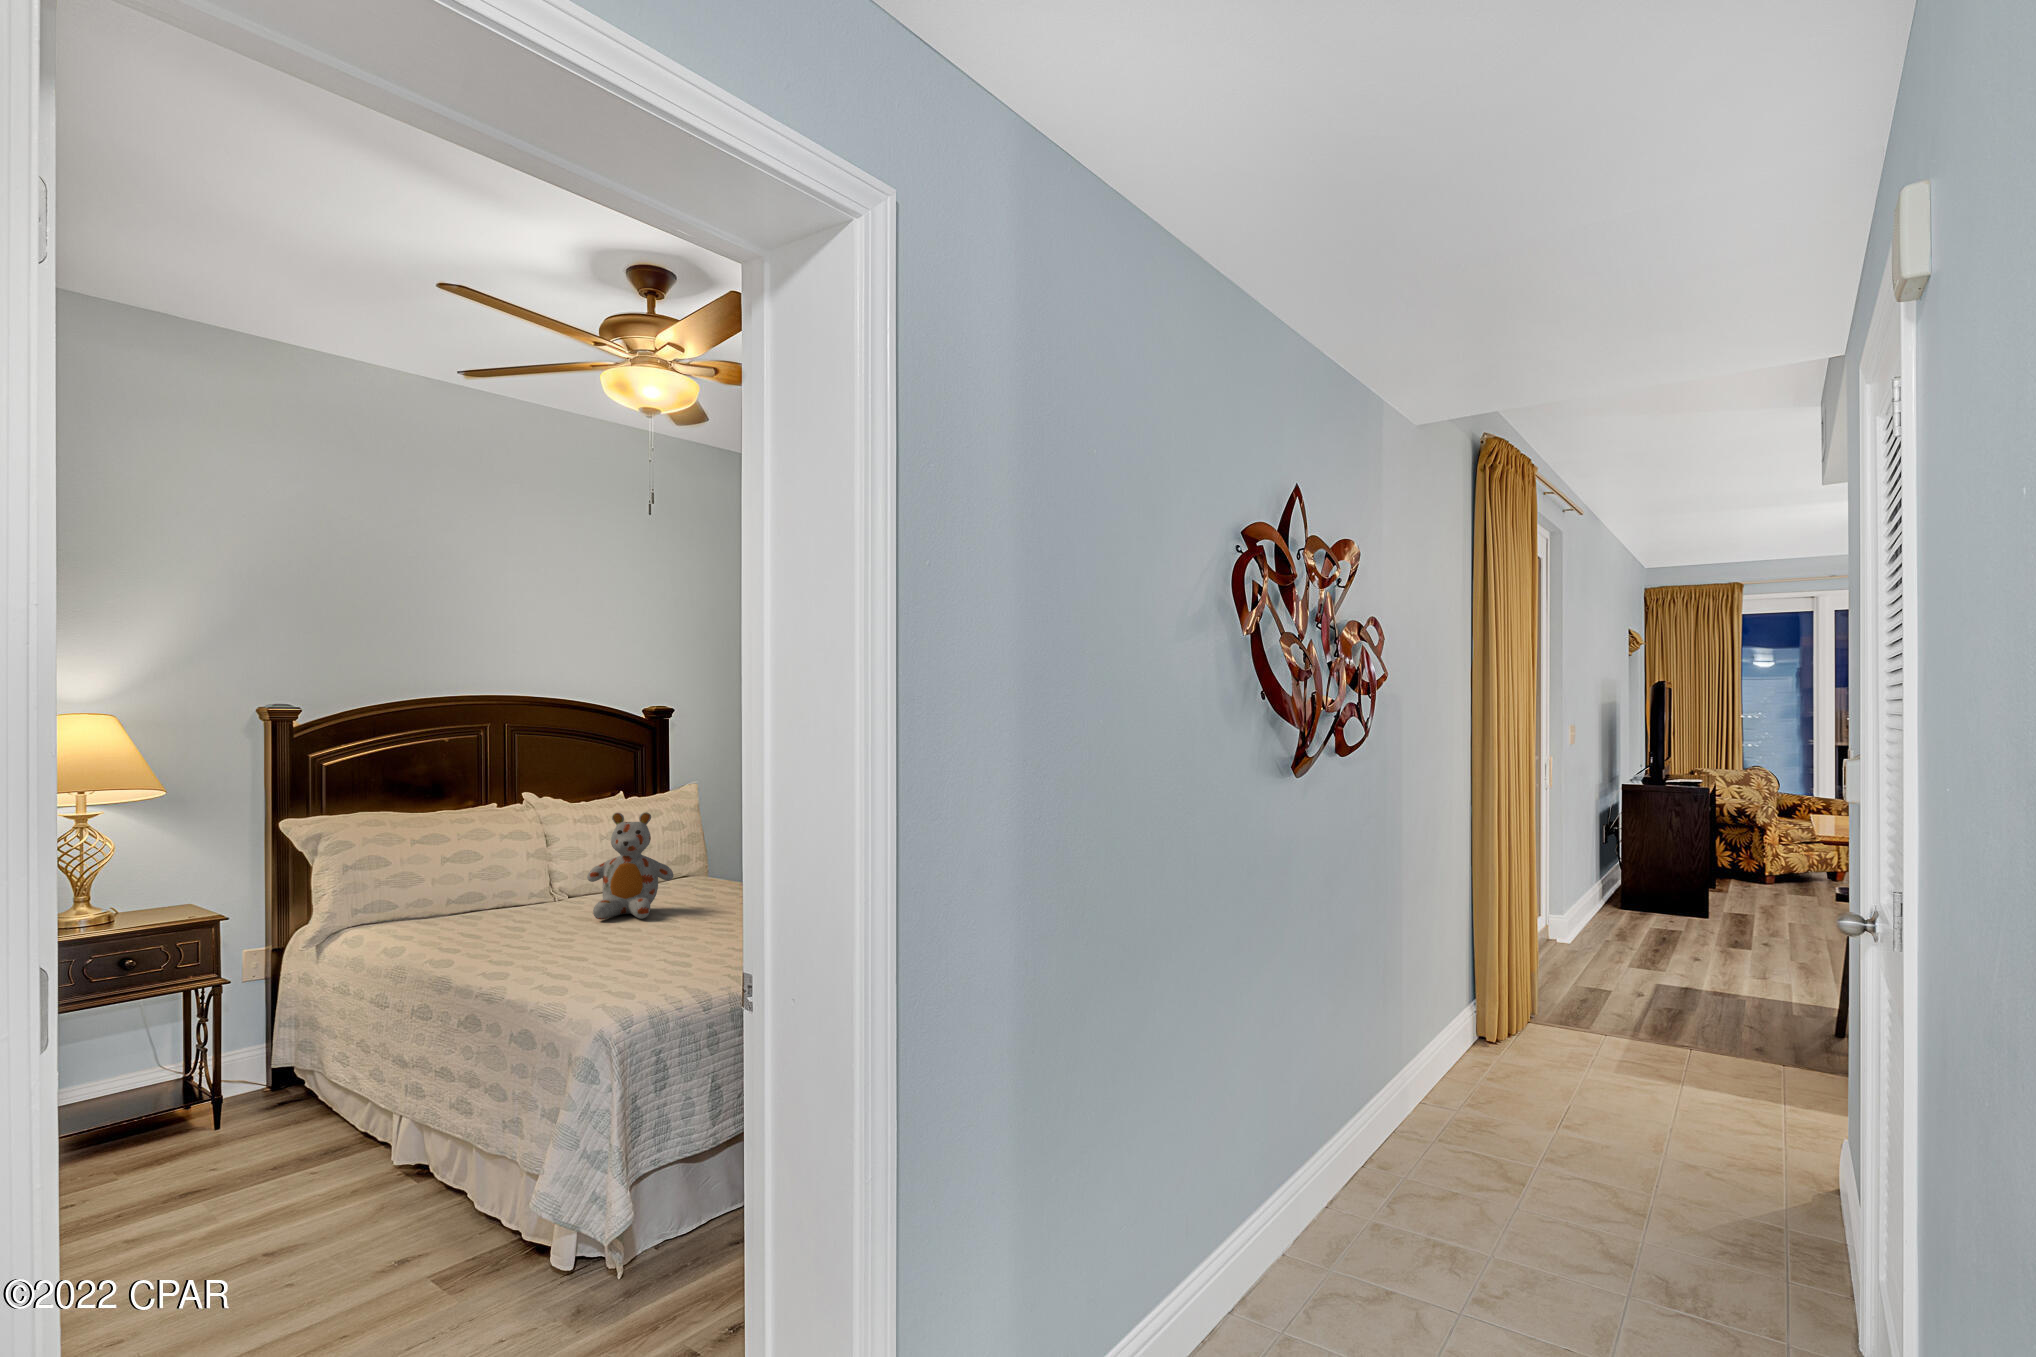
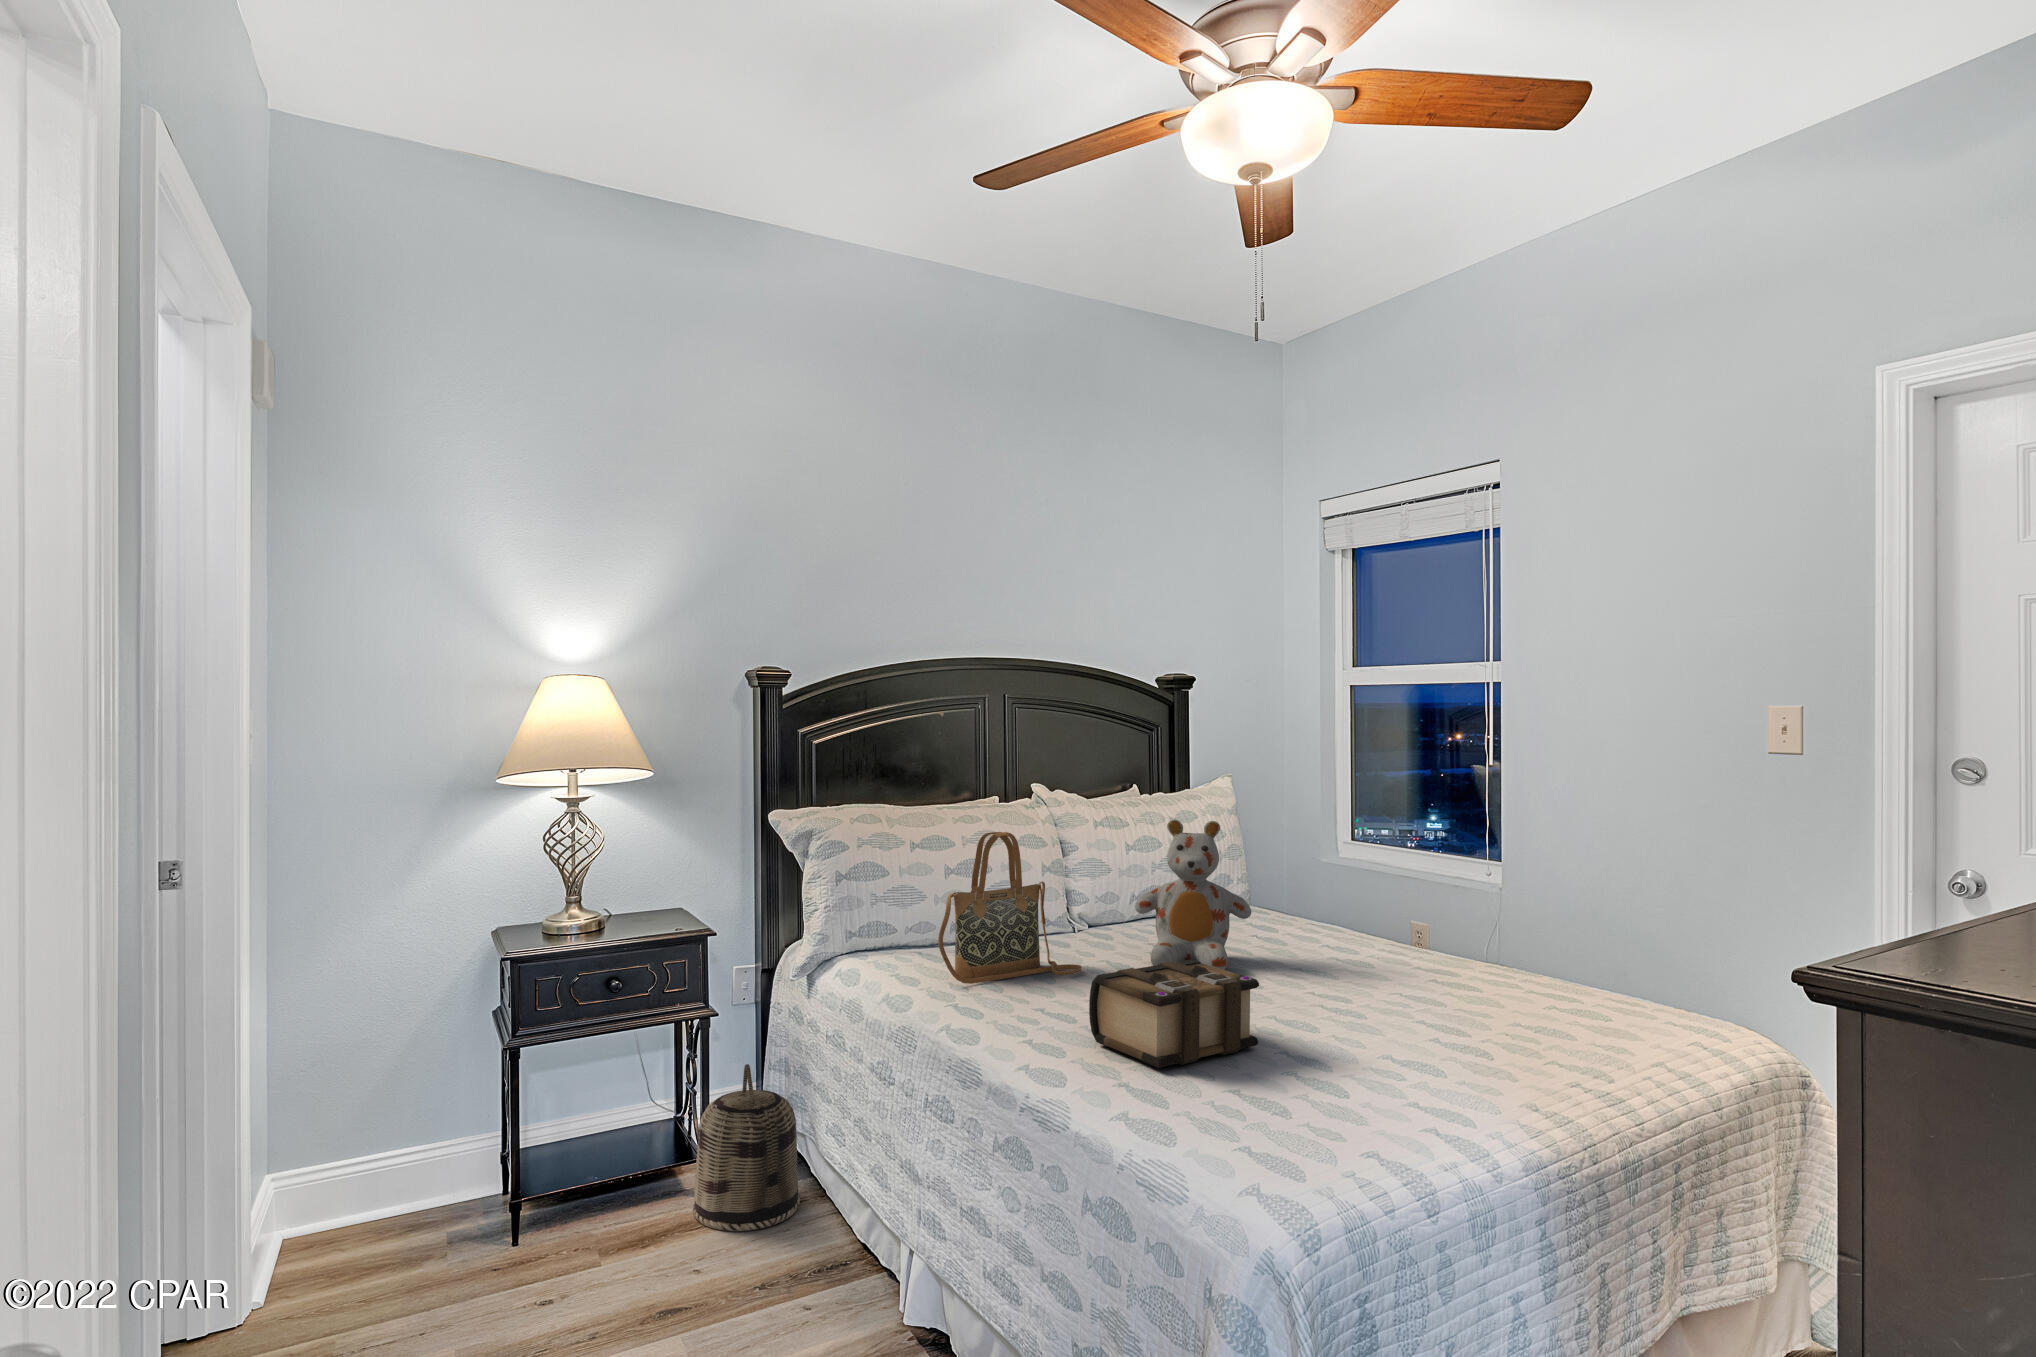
handbag: none [418,827,539,939] -> present [938,832,1082,984]
book: none [520,905,642,974] -> present [1089,960,1259,1068]
basket: none [198,1020,300,1151] -> present [693,1064,800,1231]

